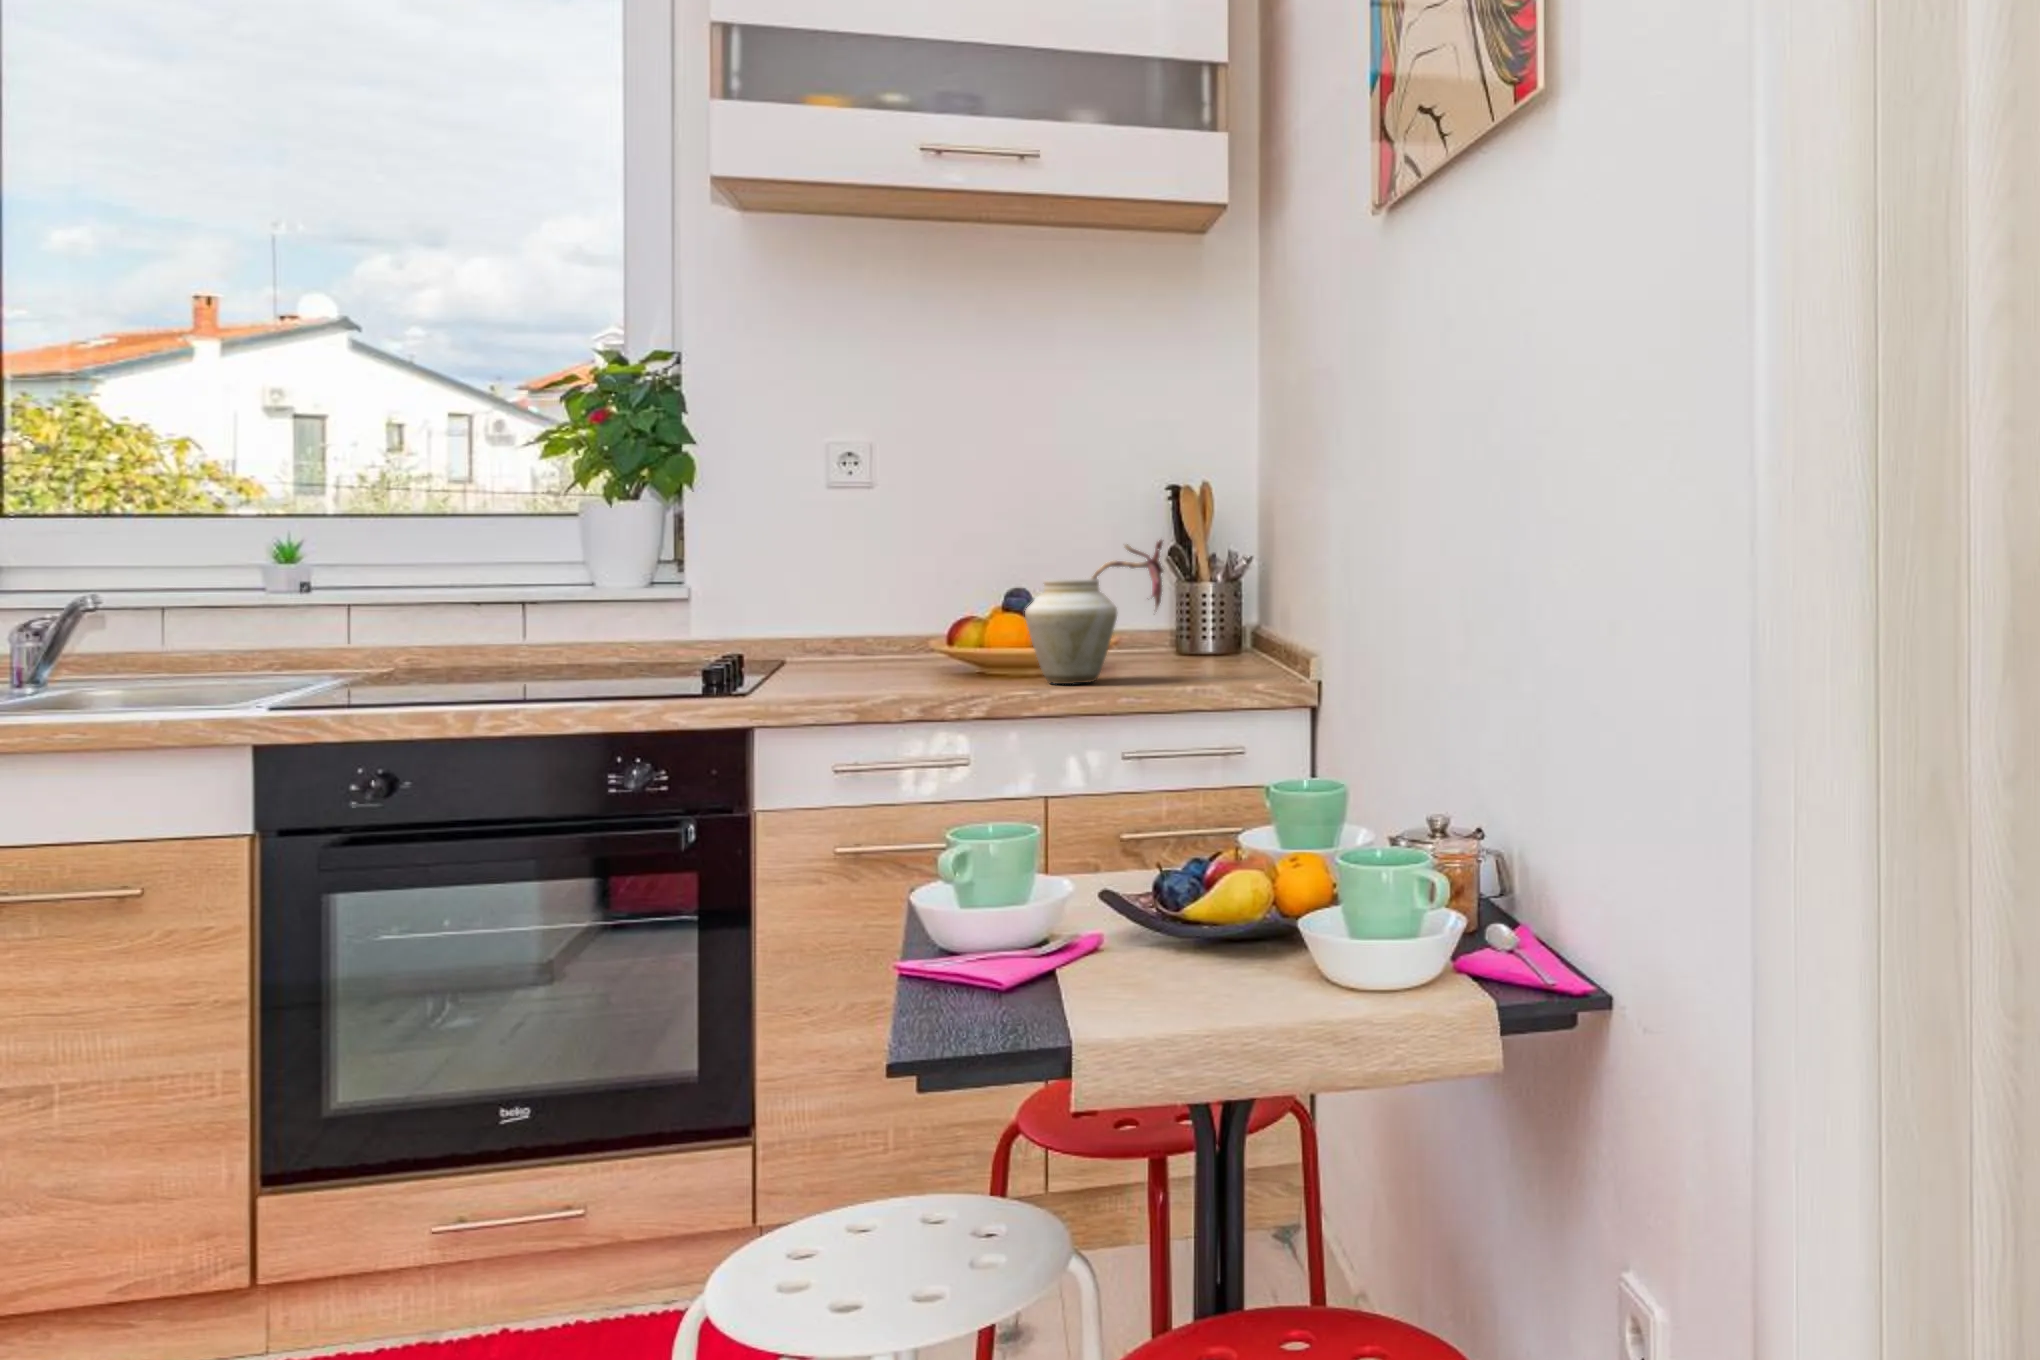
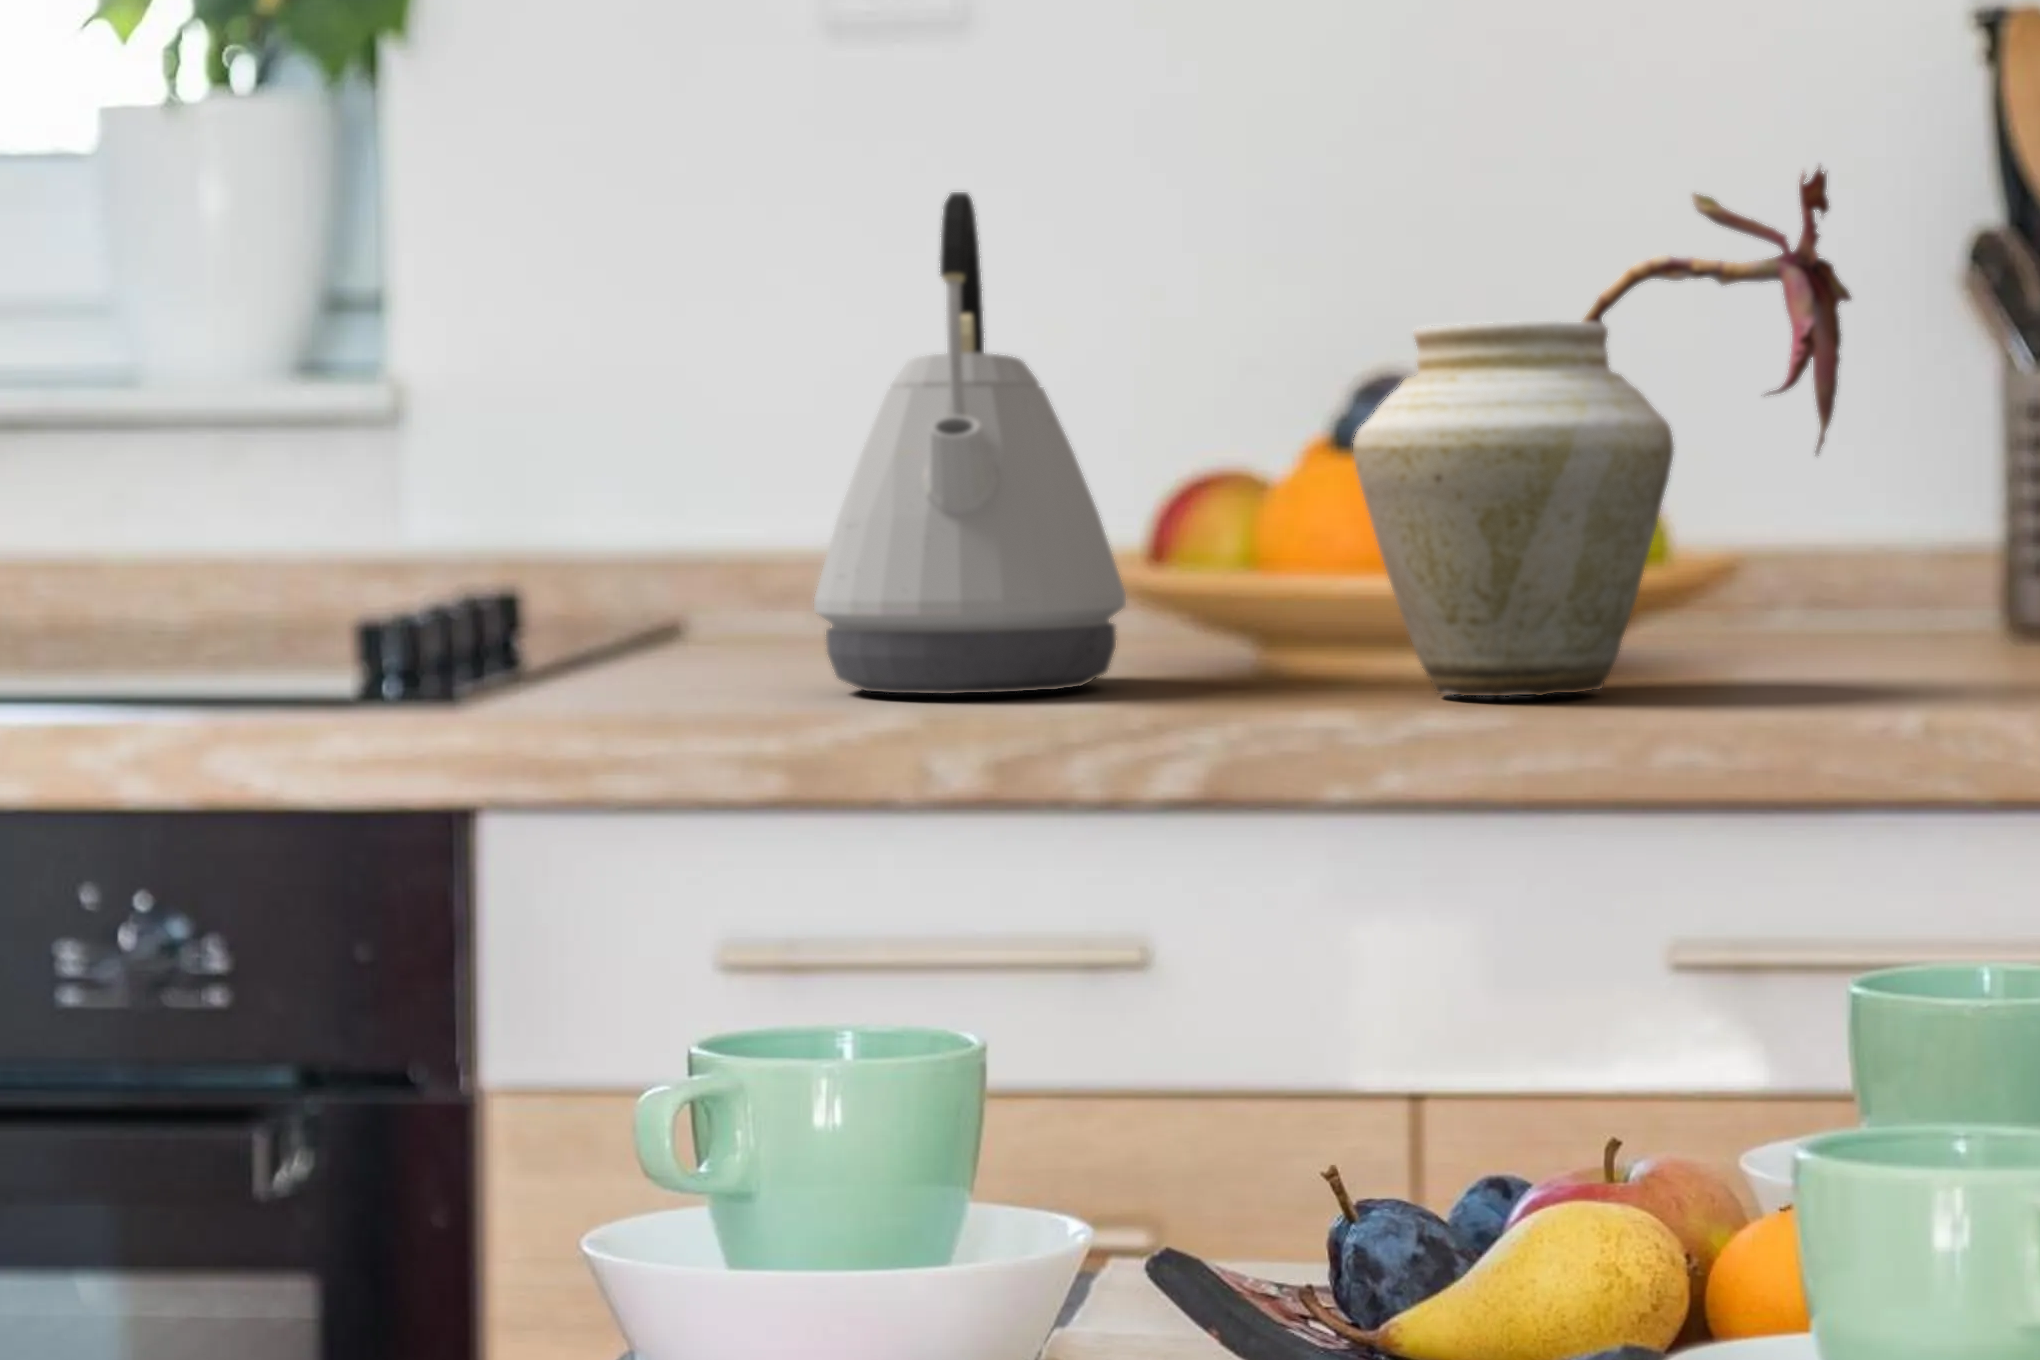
kettle: none [849,537,948,688] -> present [814,192,1126,694]

